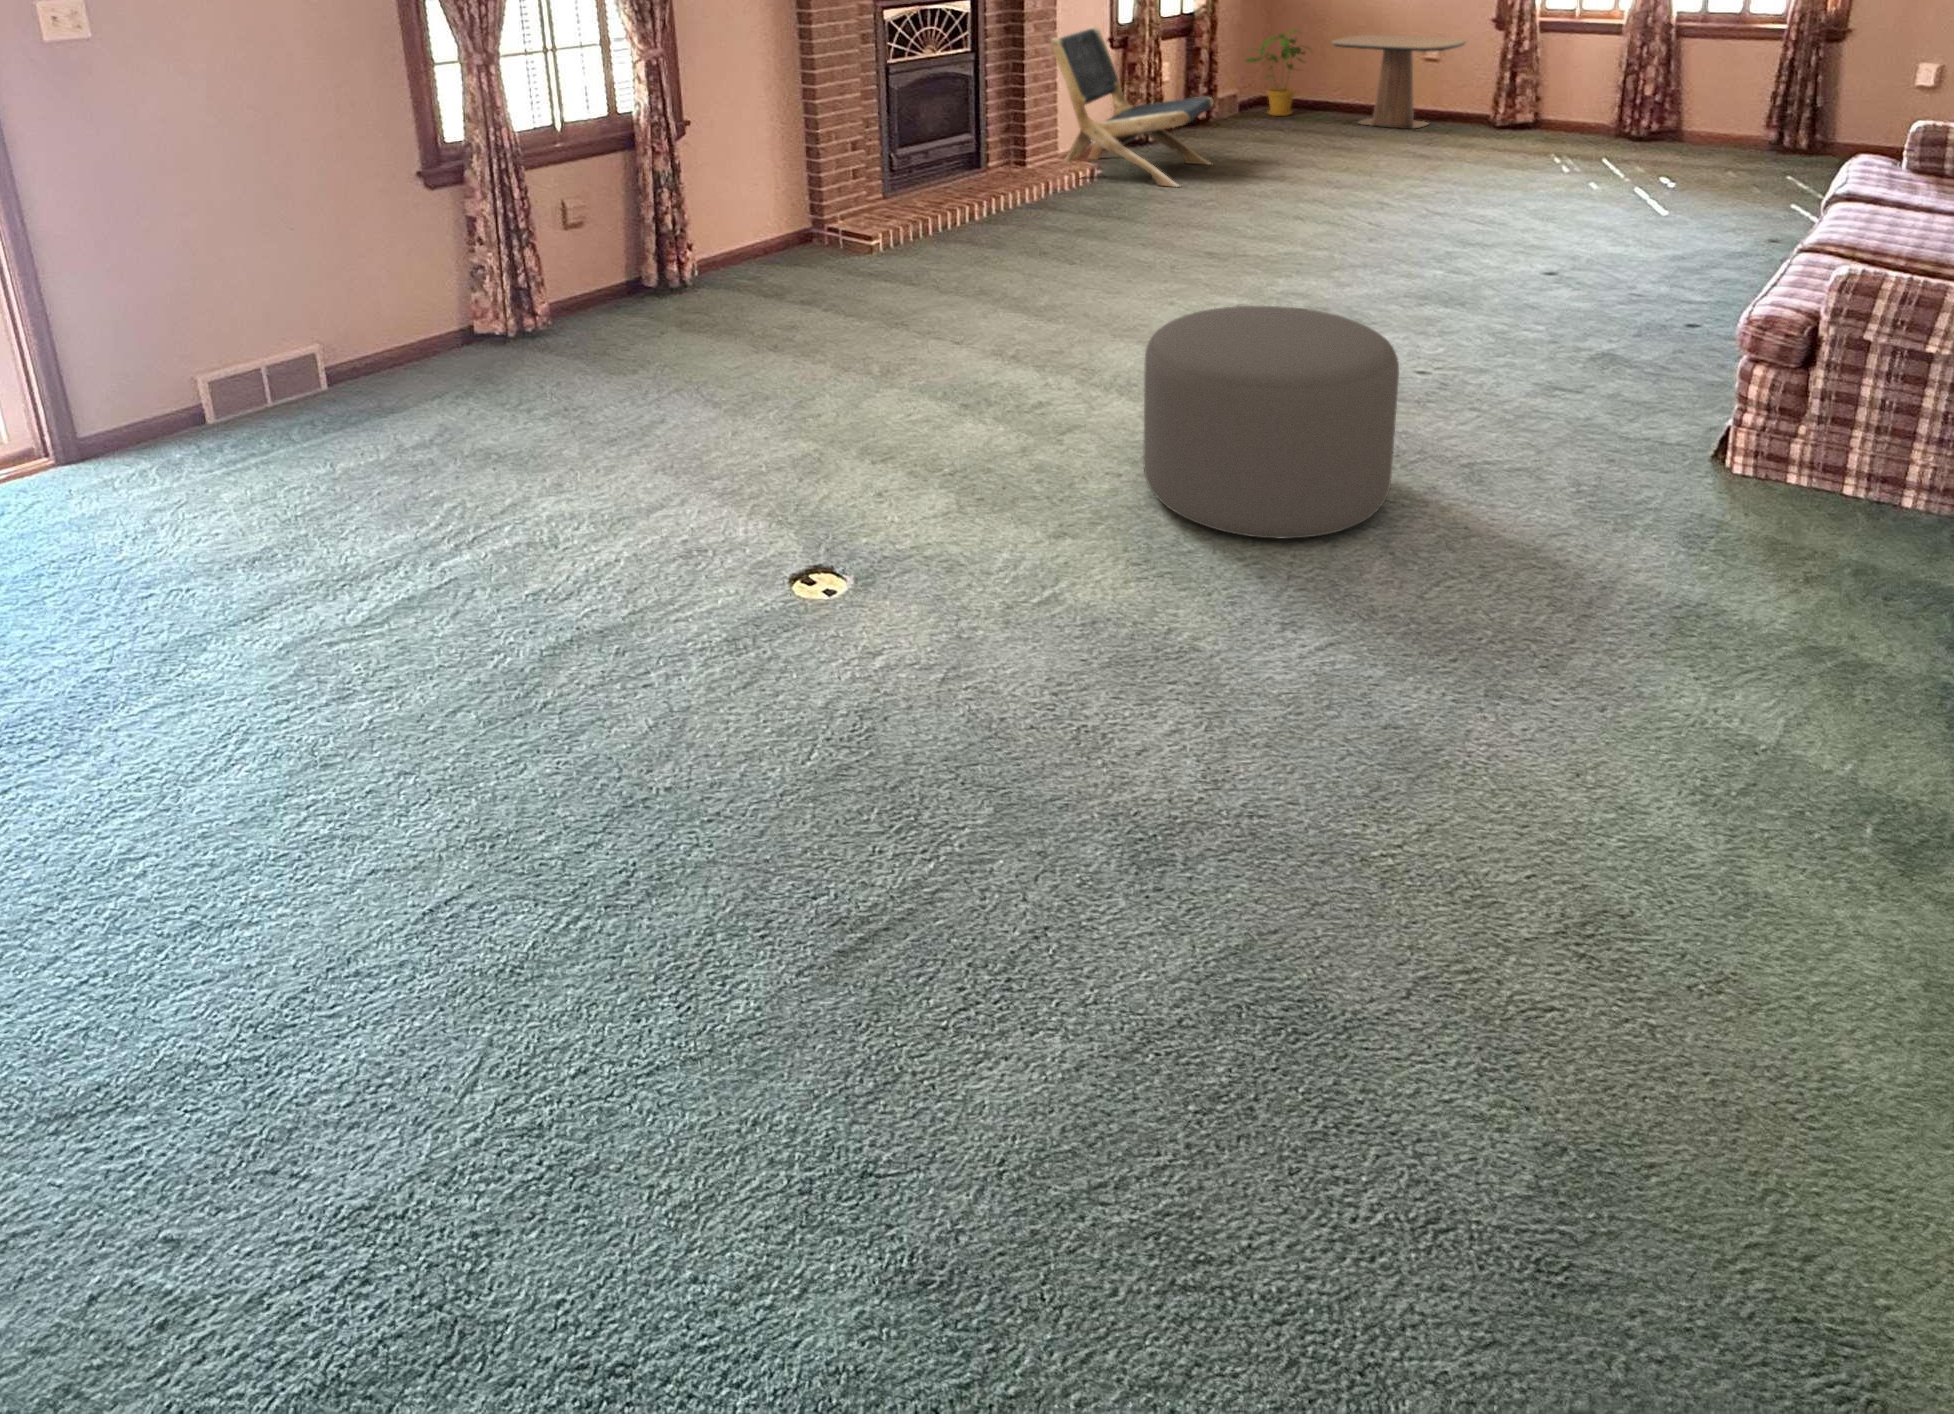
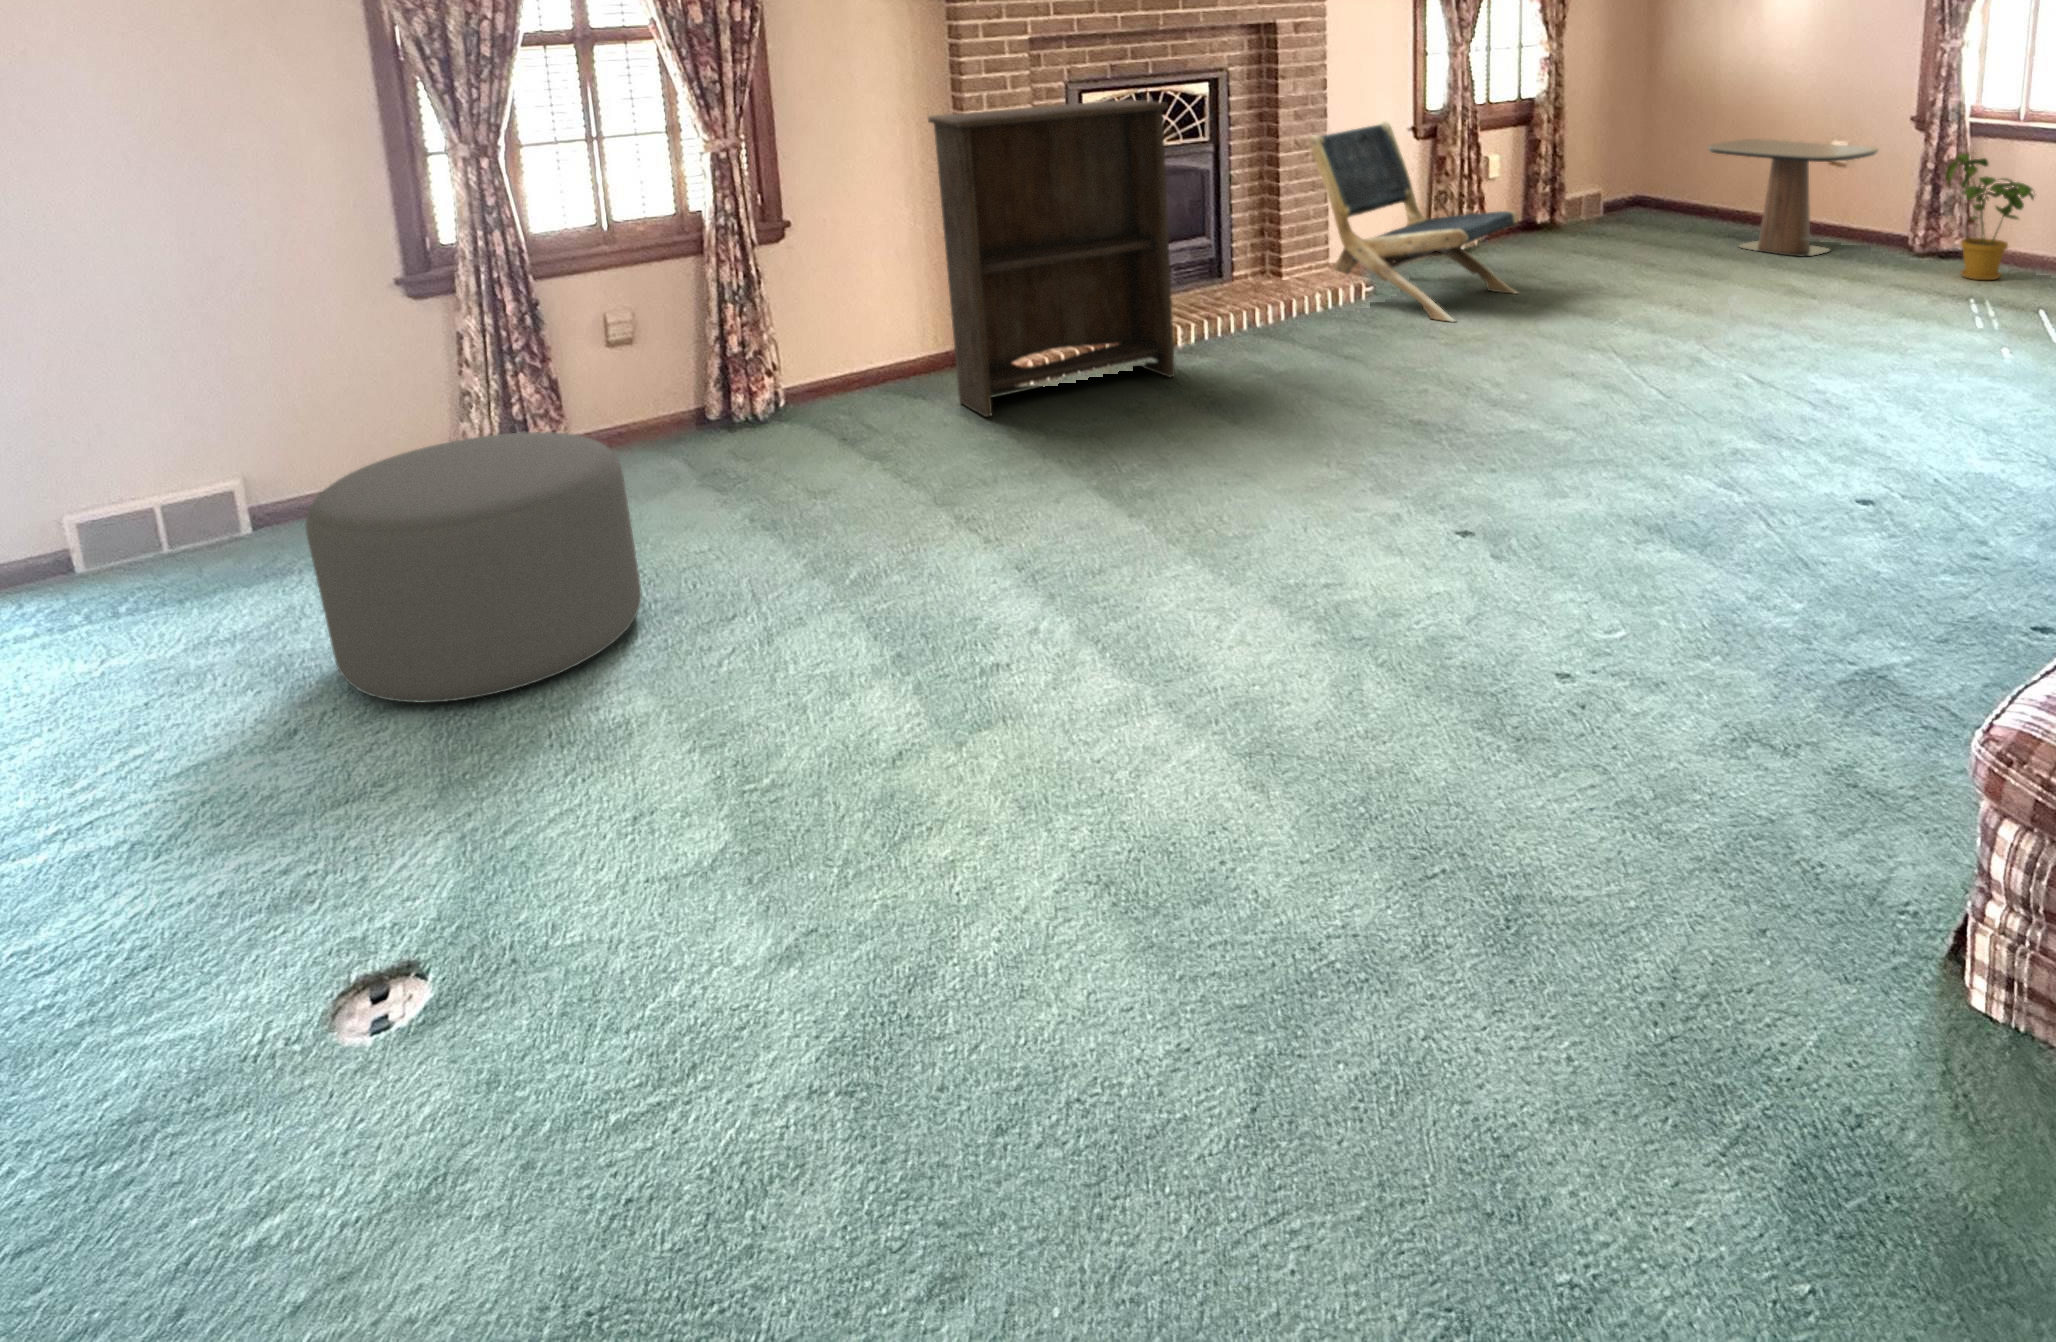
bookshelf: none [813,9,993,271] -> present [928,99,1175,417]
house plant: present [1245,30,1308,116] -> present [1945,153,2035,280]
ottoman: present [1143,306,1399,539] -> present [306,432,642,703]

